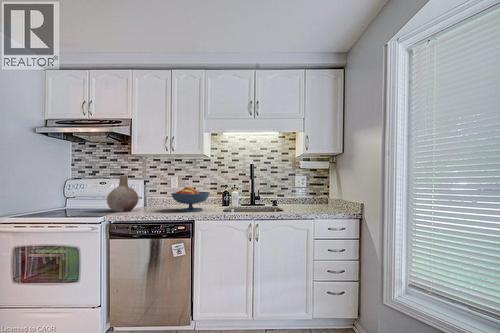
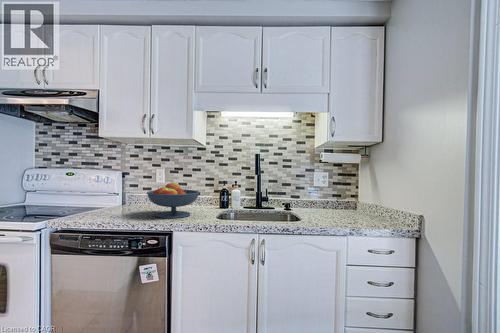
vase: present [107,175,138,212] -> none [61,166,107,215]

